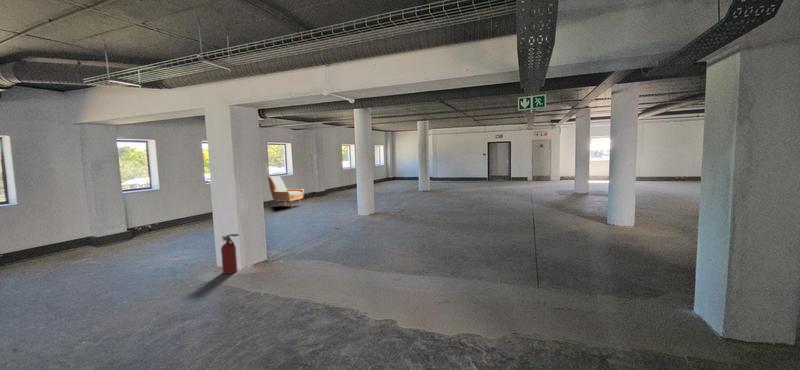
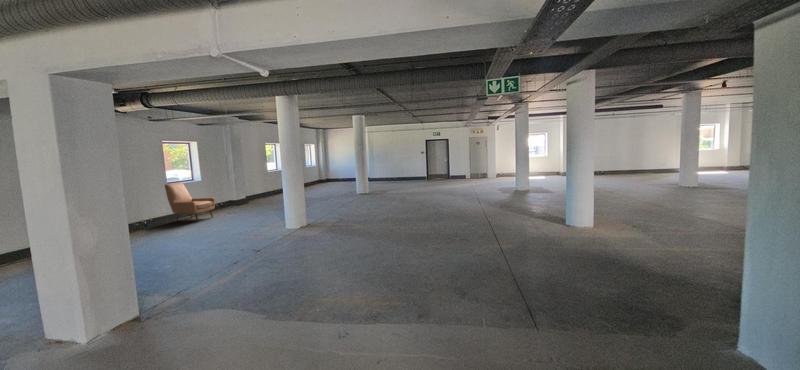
fire extinguisher: present [221,234,239,274] -> none [24,287,62,358]

